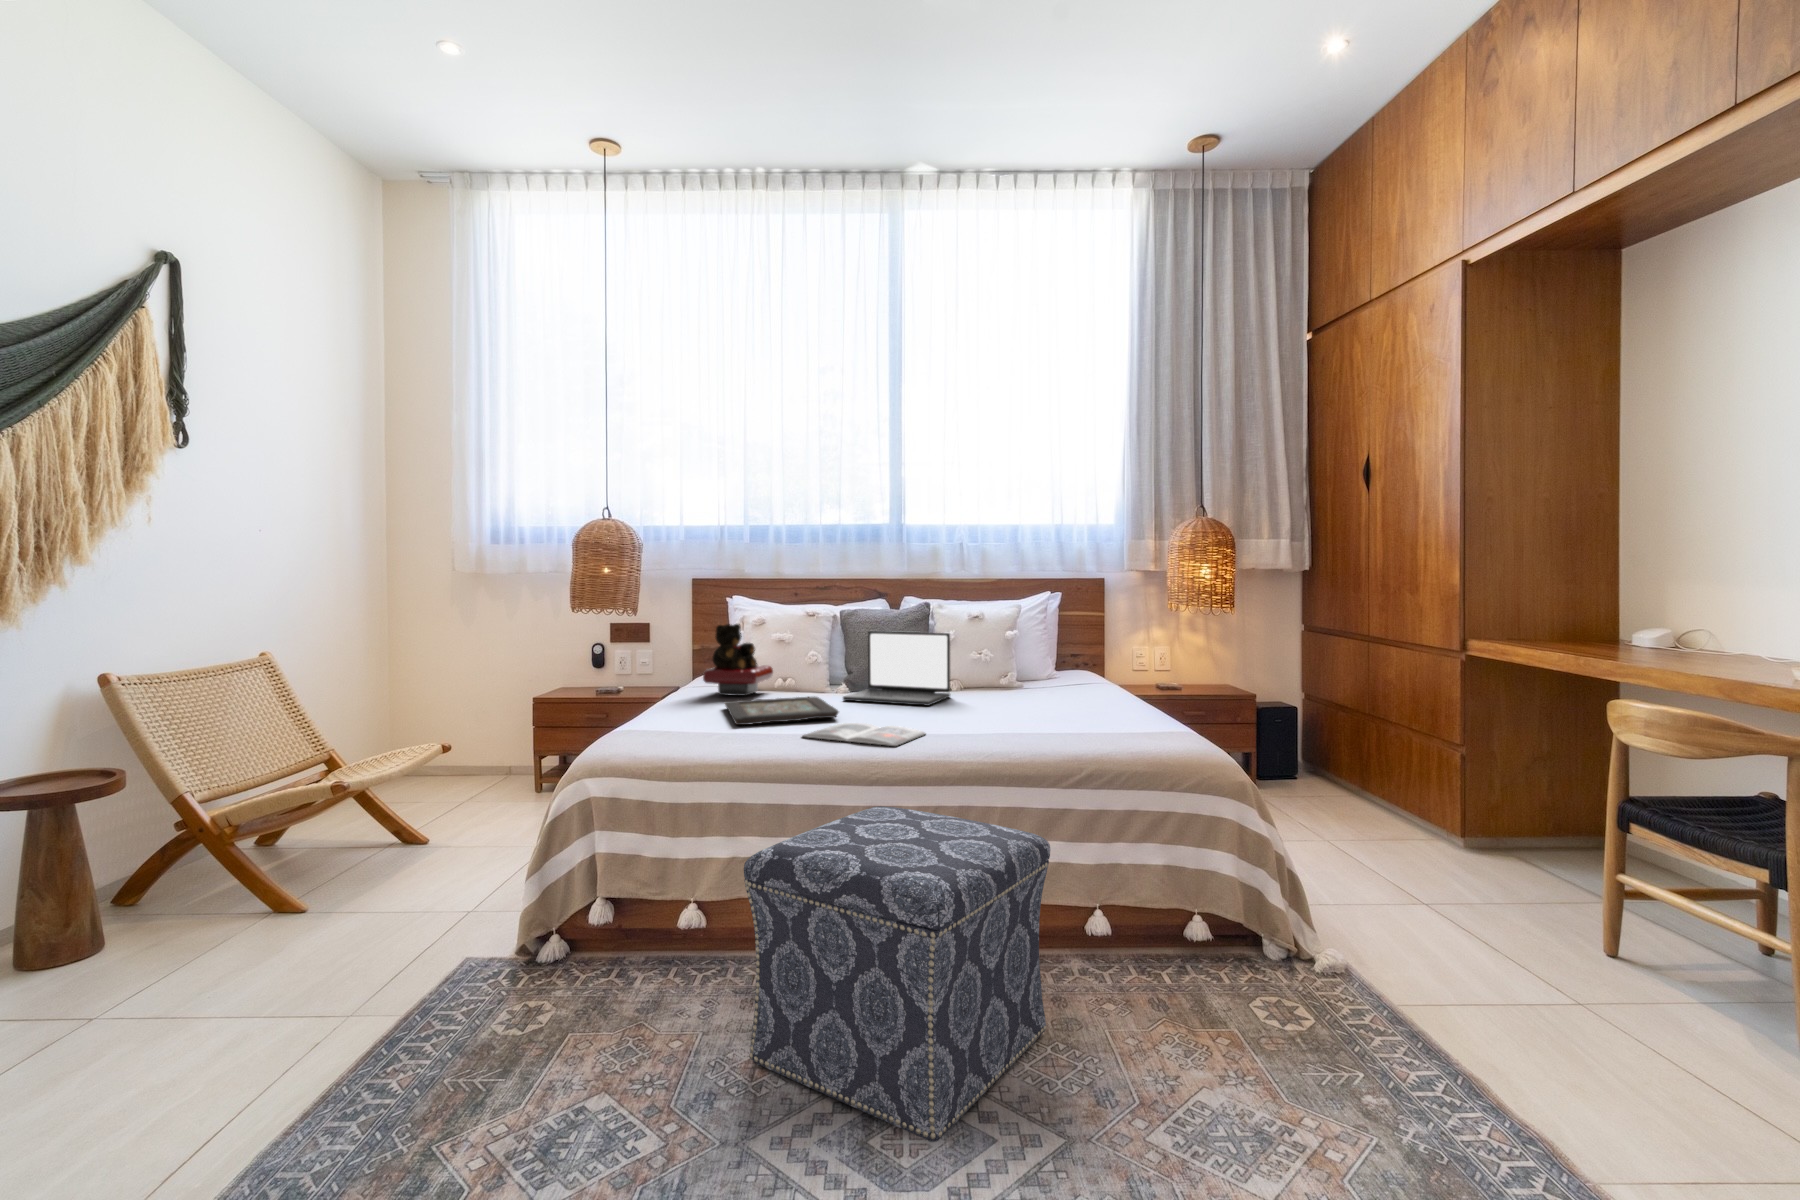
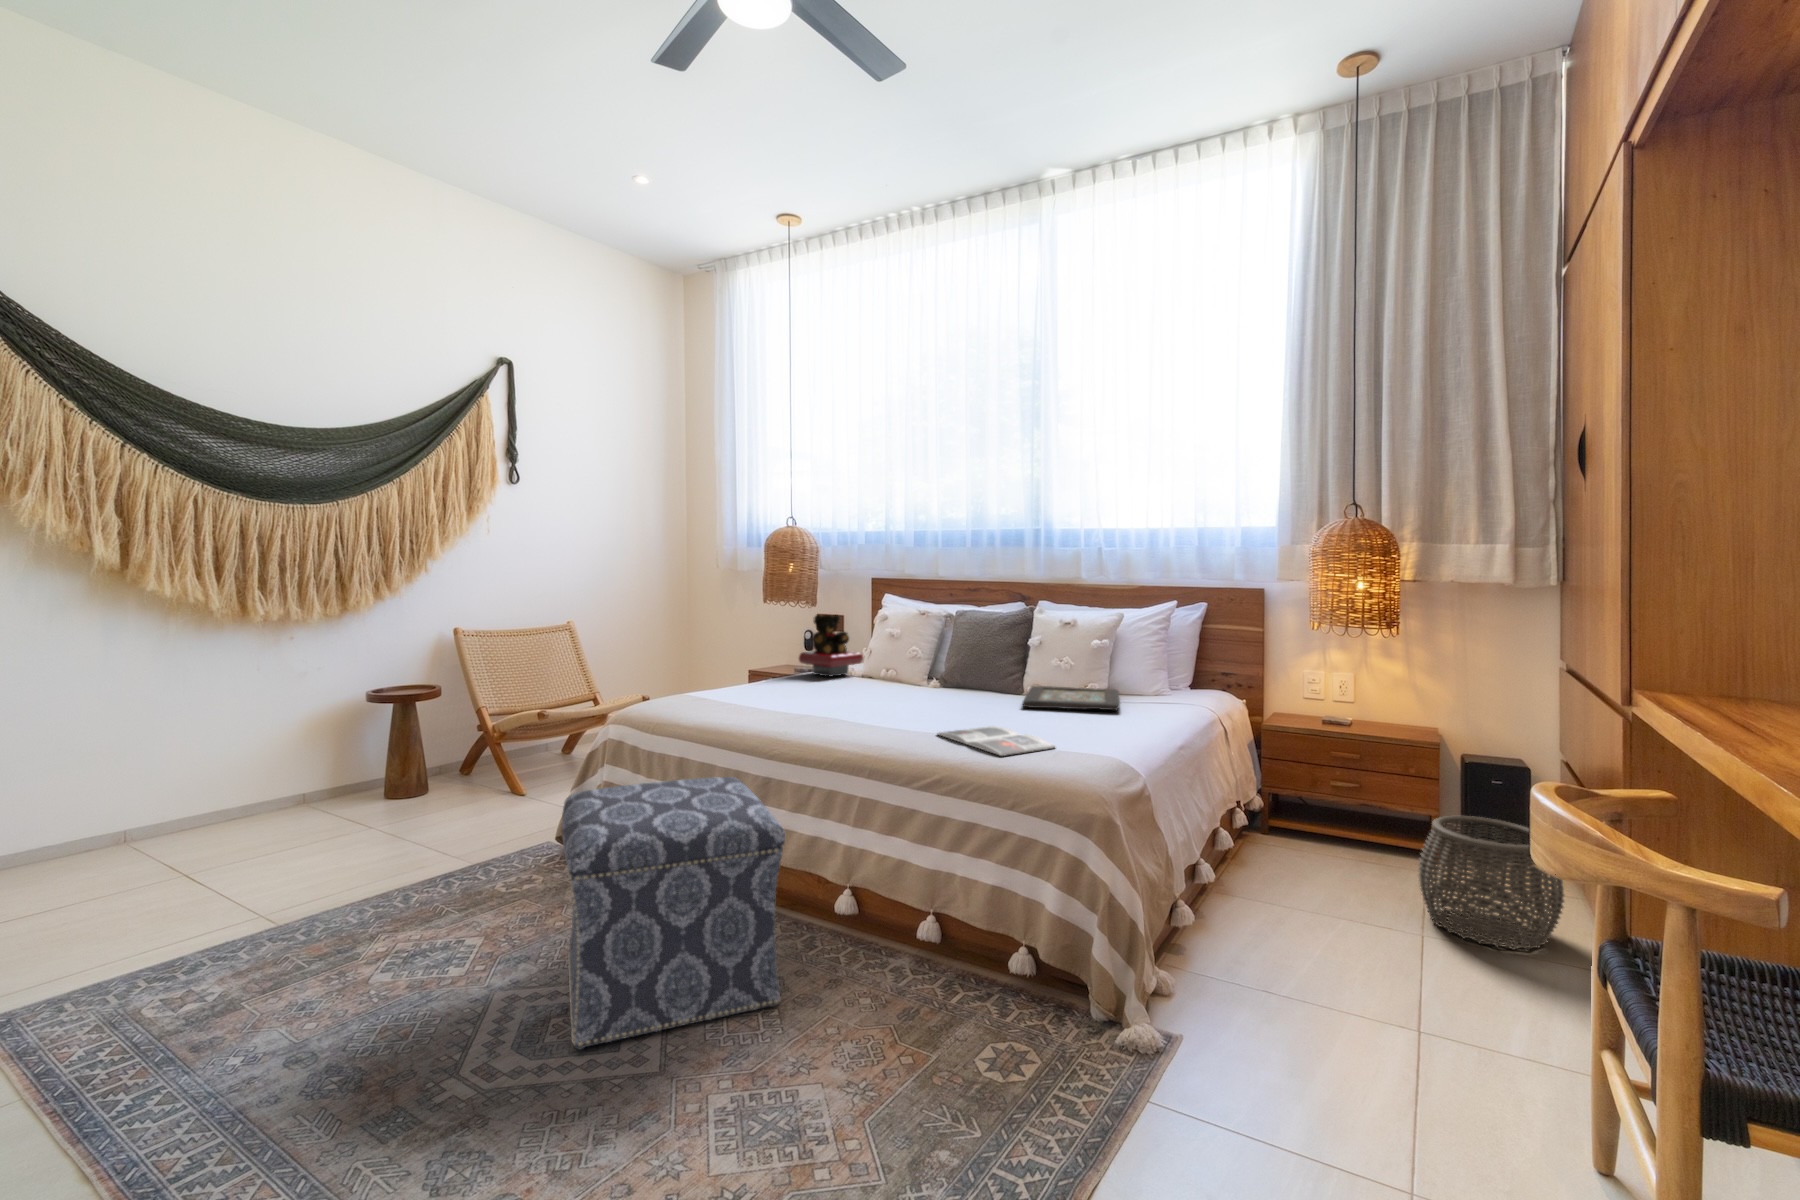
laptop: present [843,631,950,706] -> none [887,627,985,700]
decorative tray: present [725,696,839,725] -> present [1023,686,1120,710]
magazine: present [803,723,926,746] -> present [938,726,1055,756]
woven basket: none [1317,750,1421,843] -> present [1418,816,1564,950]

